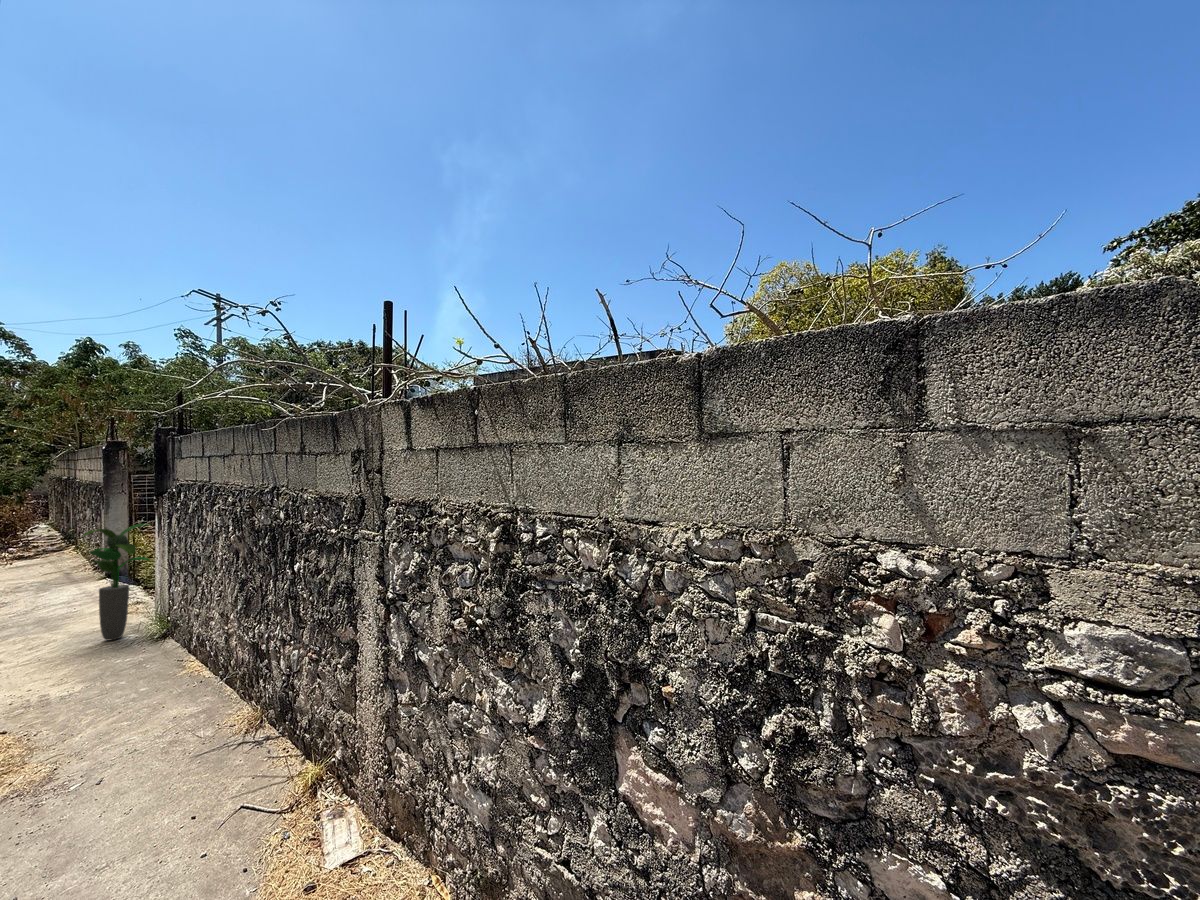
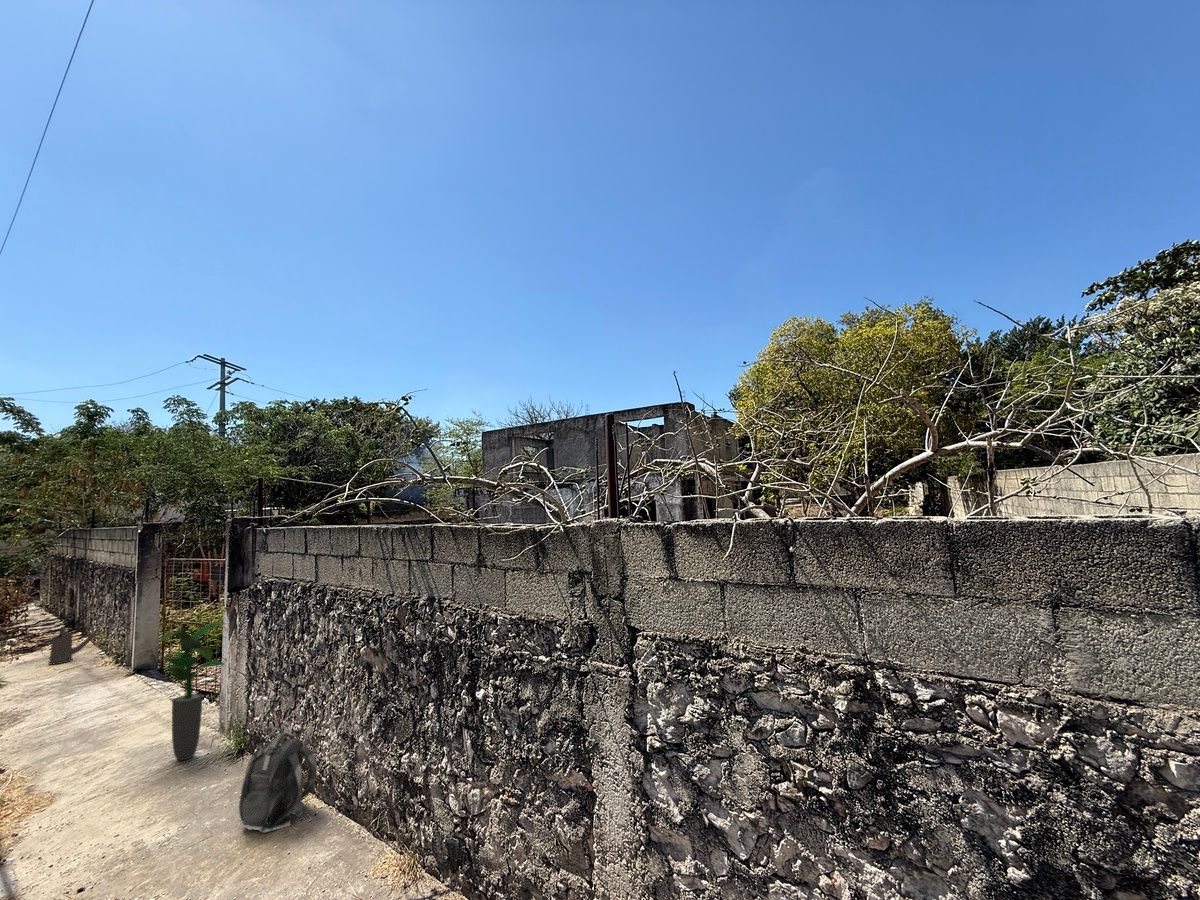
watering can: none [29,536,85,569] -> present [42,626,100,664]
backpack: none [127,611,205,693] -> present [239,733,317,832]

